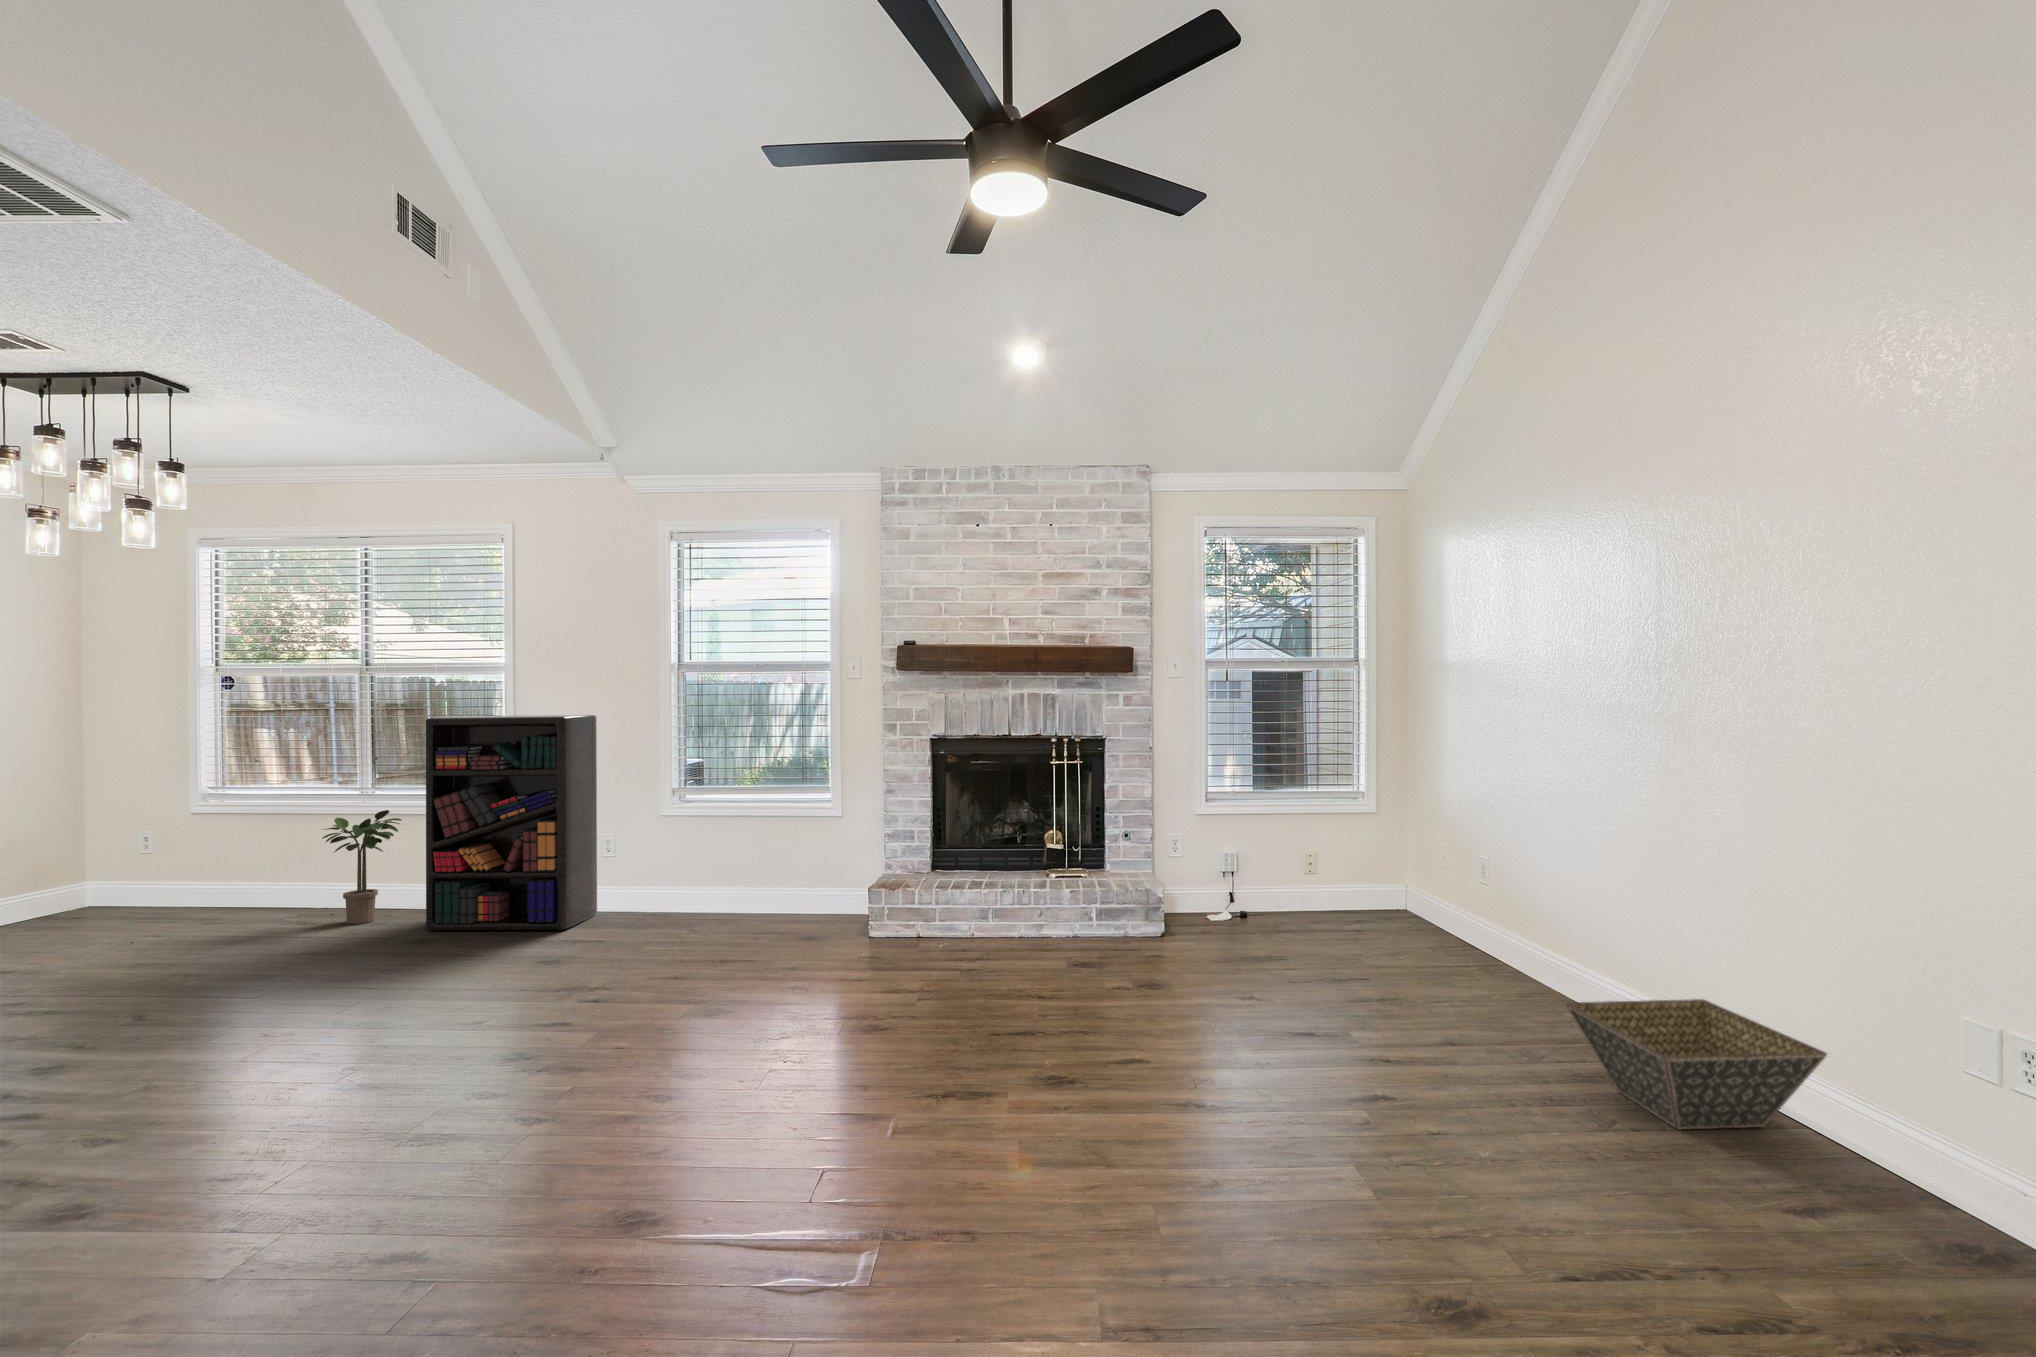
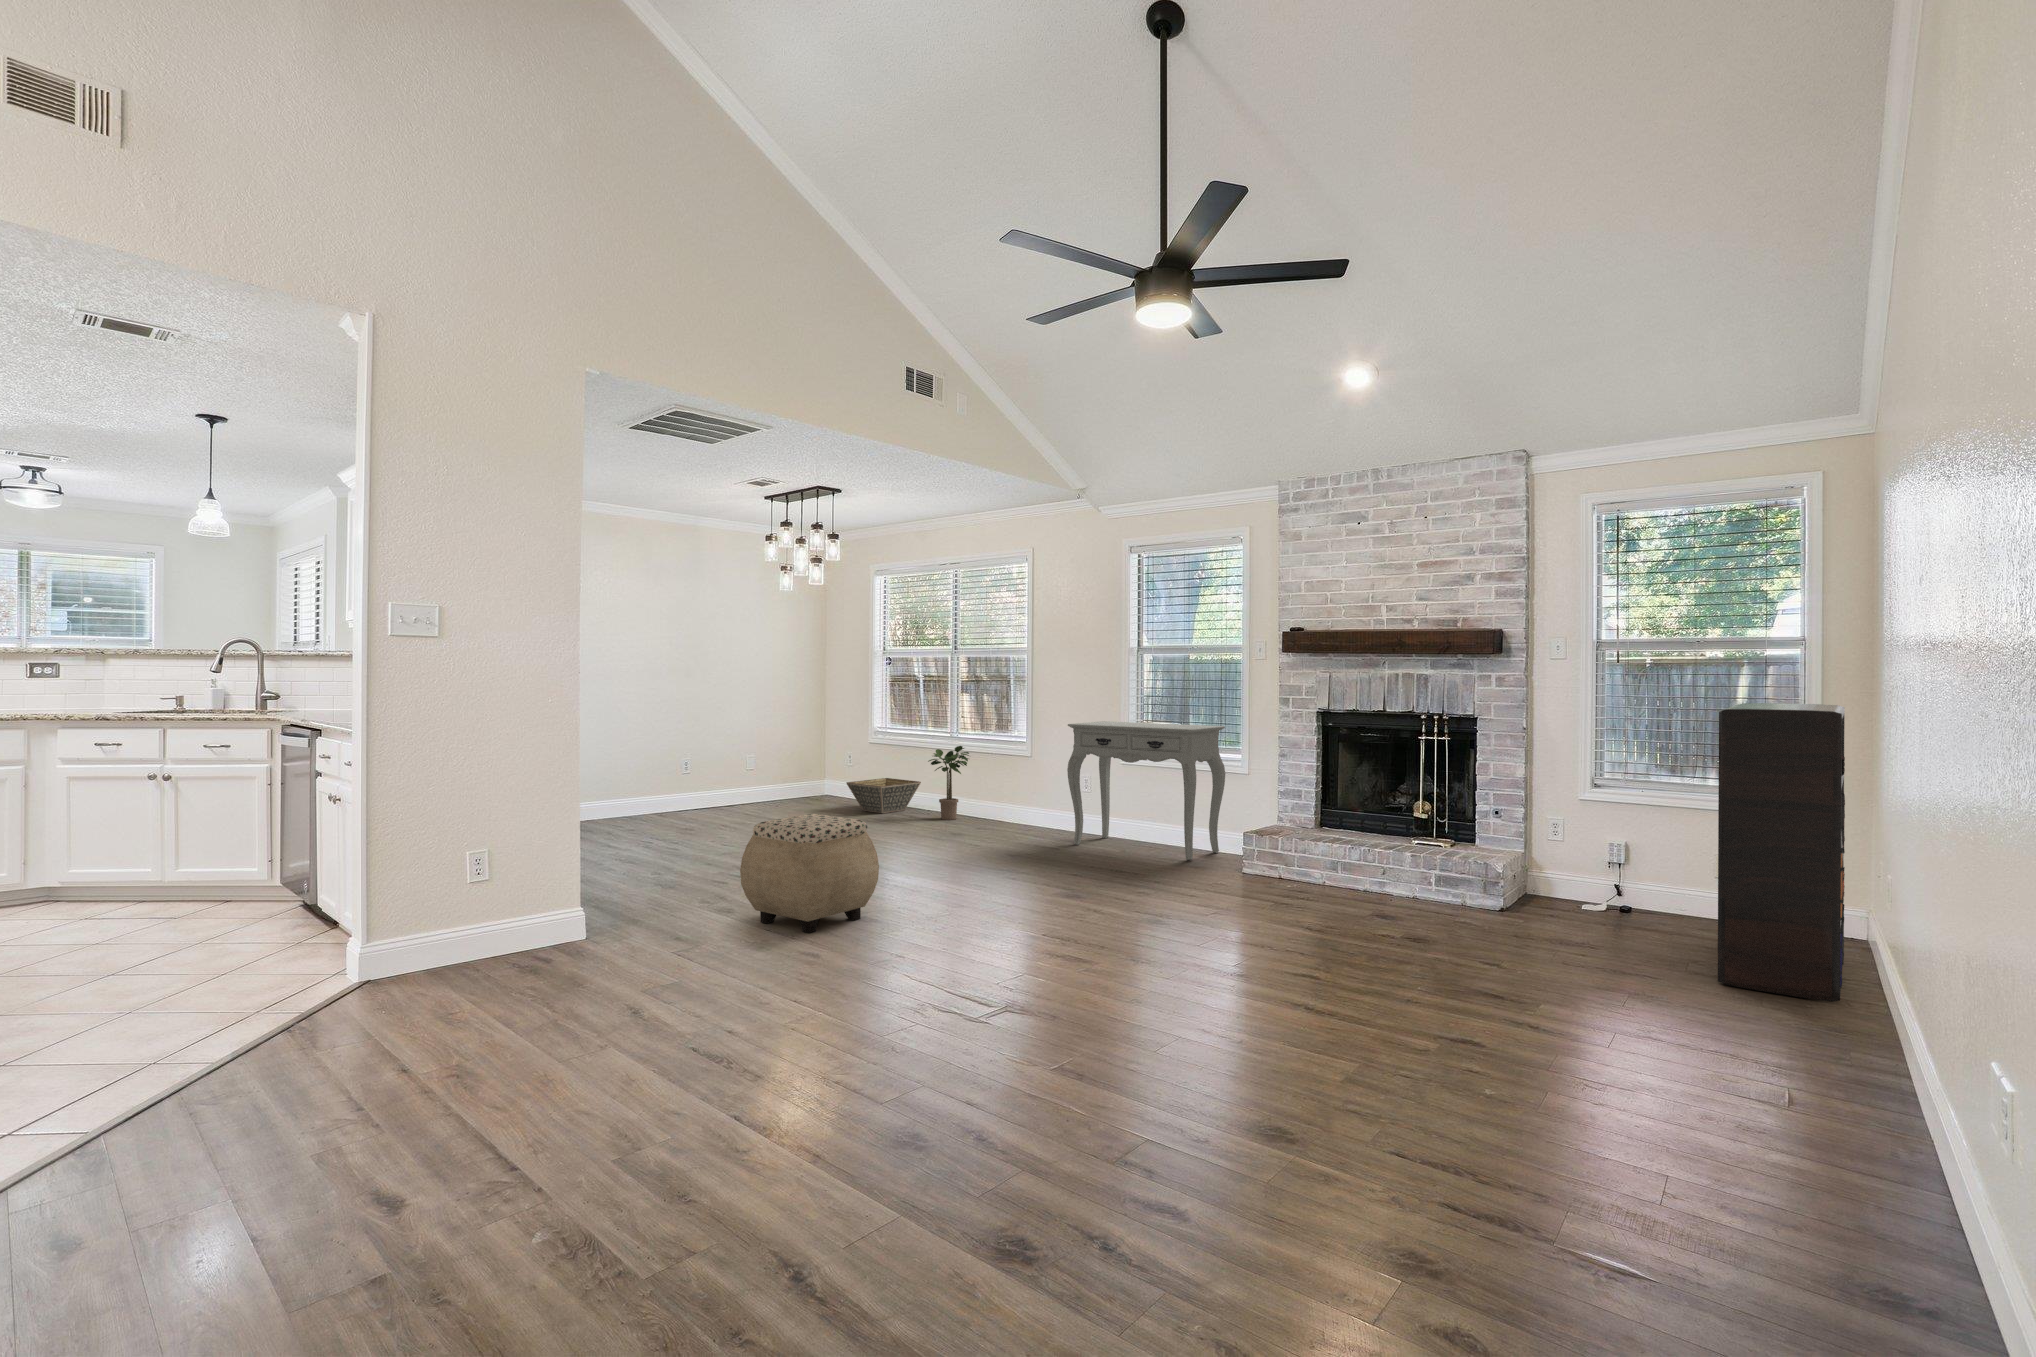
bookshelf: present [426,715,597,930] -> present [1718,703,1845,1002]
console table: none [600,760,816,934] -> present [1067,721,1225,860]
ottoman: none [55,975,412,1246] -> present [740,814,879,933]
basket: present [1566,999,1827,1130] -> present [847,778,921,813]

